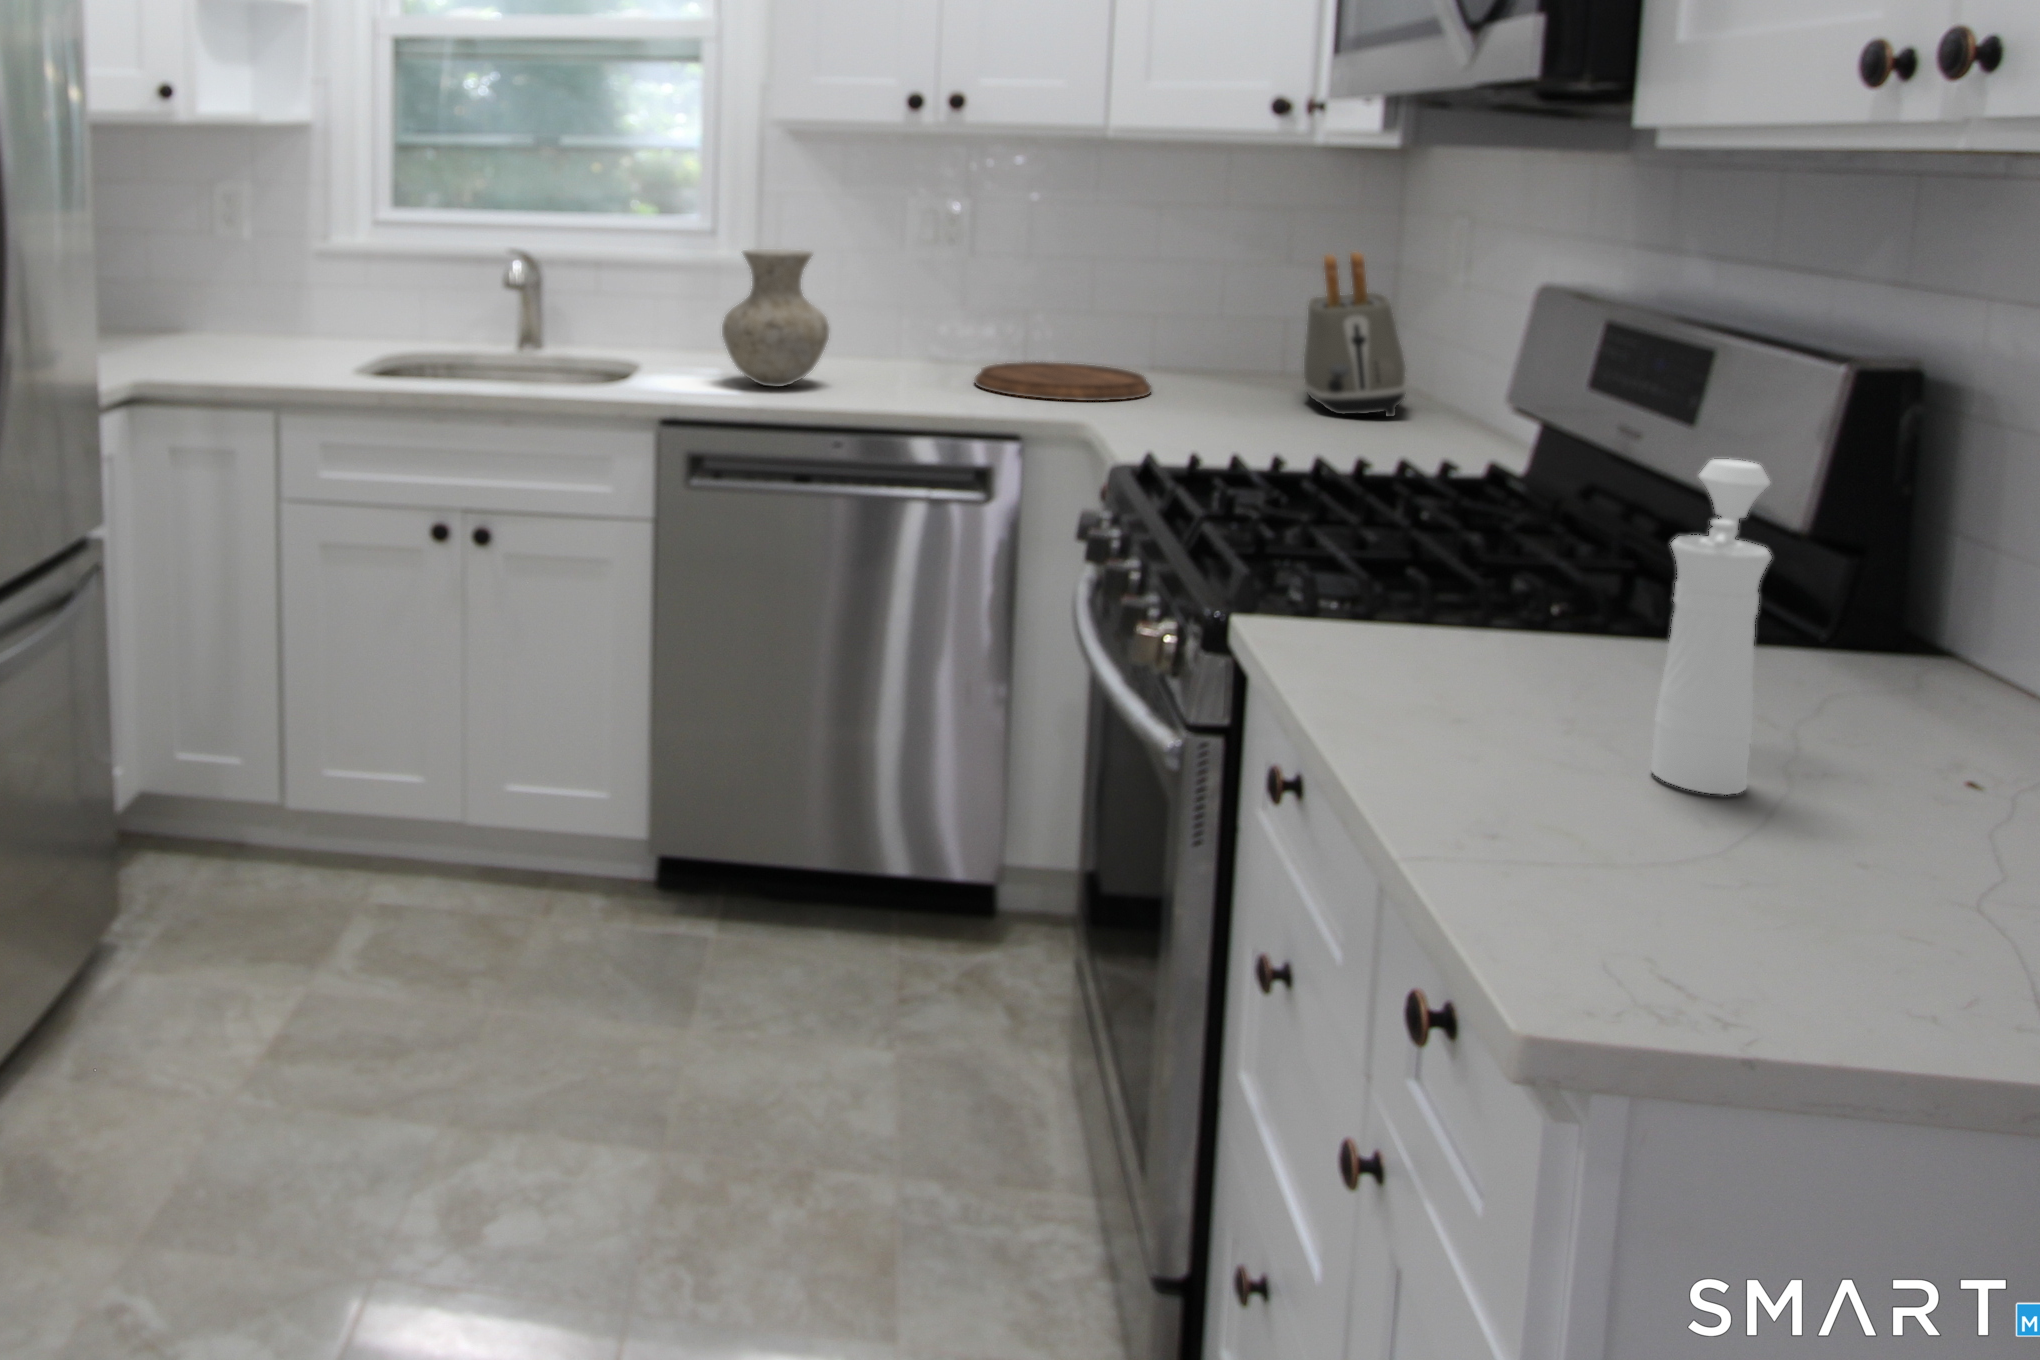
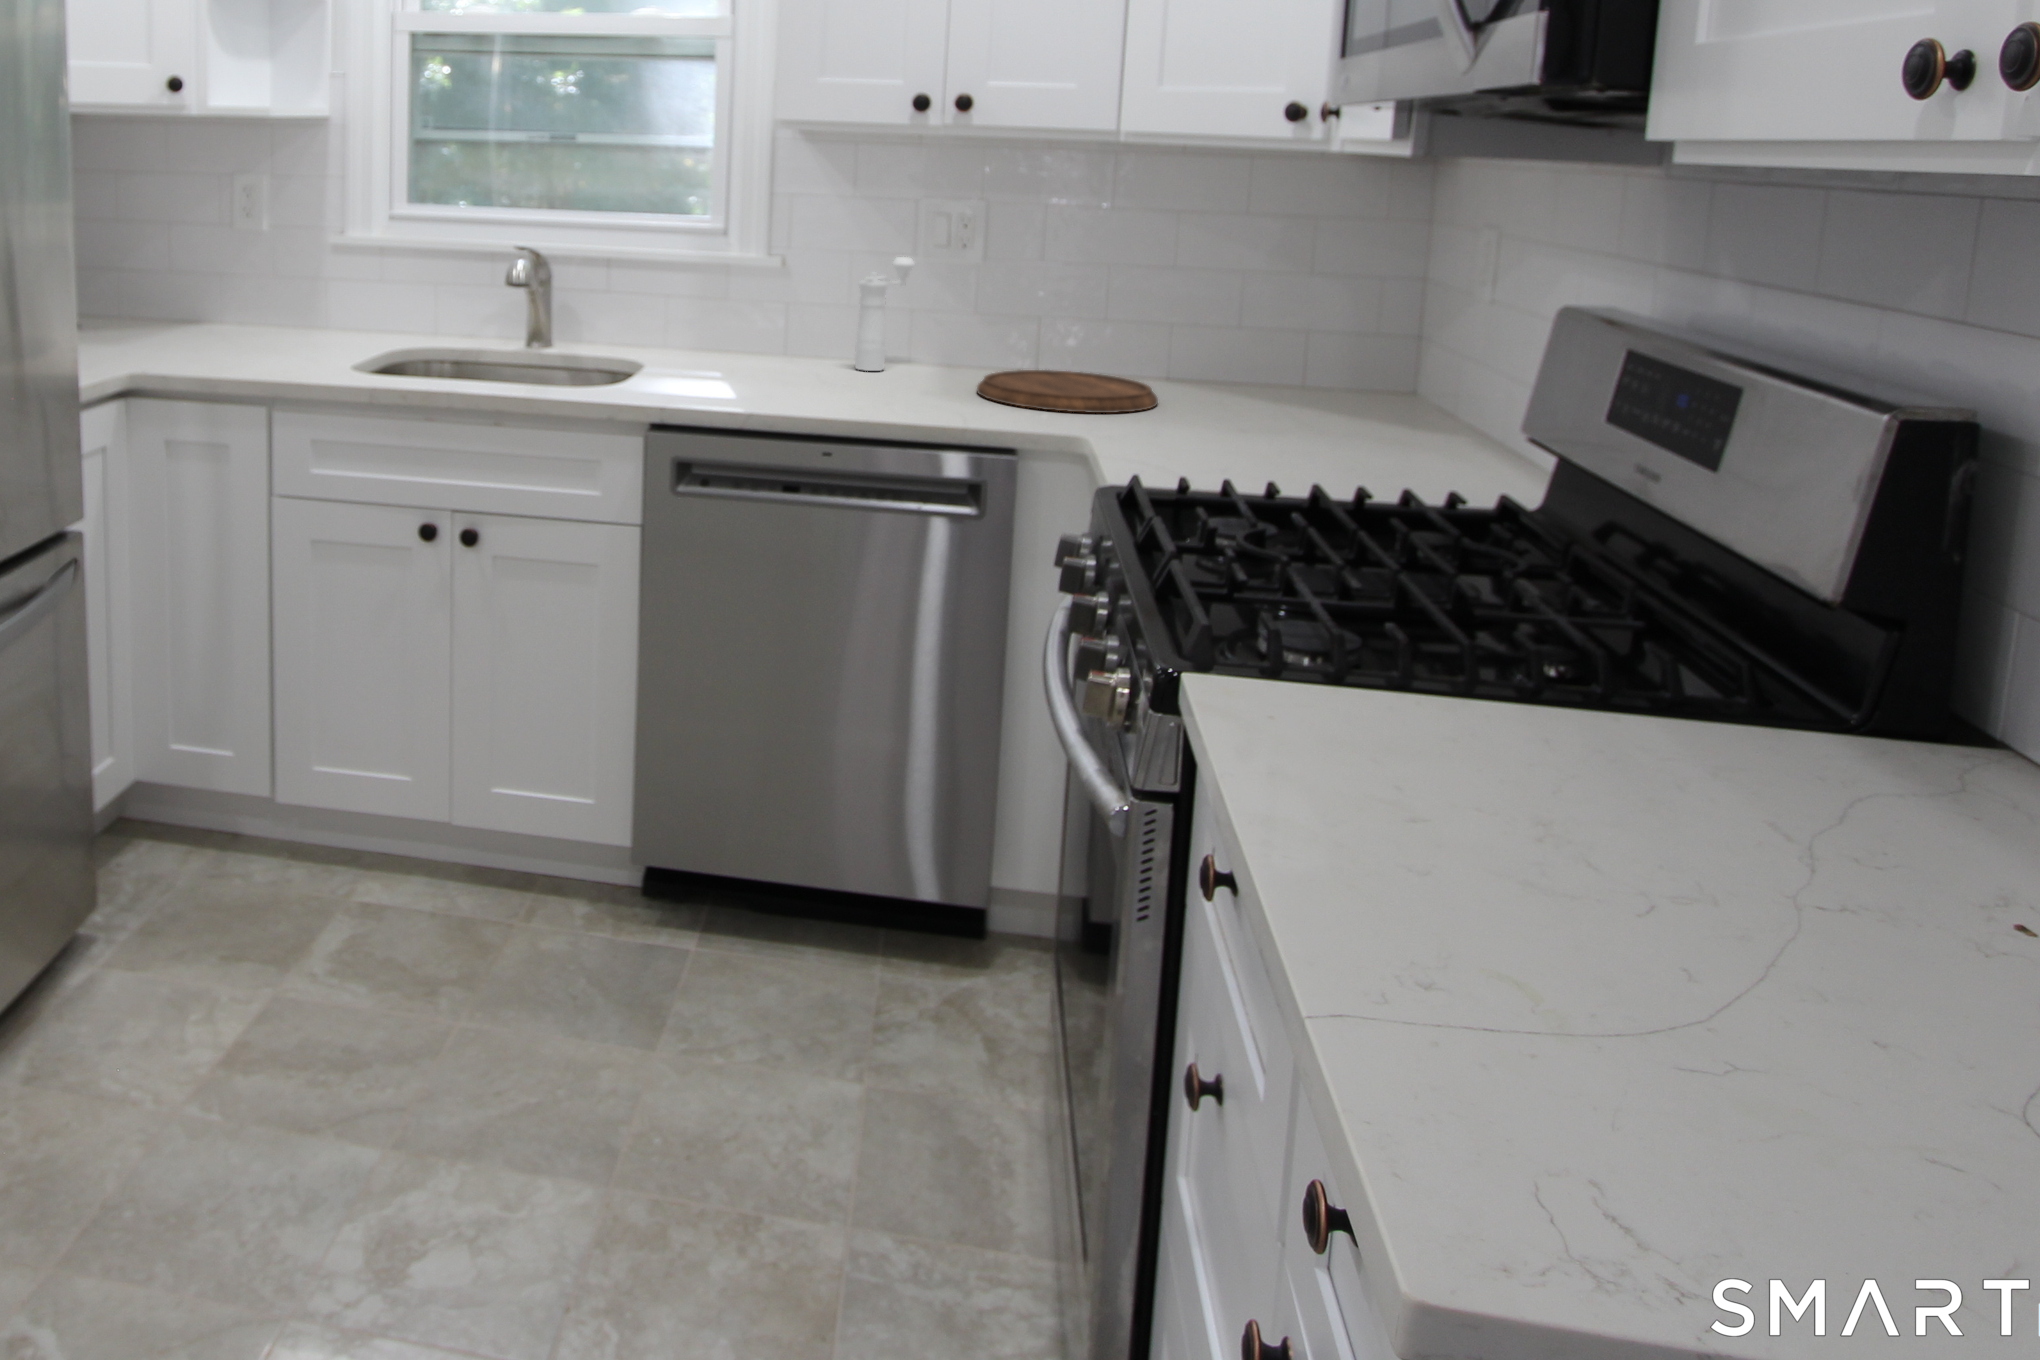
vase: present [722,249,829,387] -> none [720,251,828,391]
toaster: present [1304,252,1408,417] -> none [1315,264,1424,437]
pepper mill: present [1651,459,1771,795] -> present [855,257,914,371]

